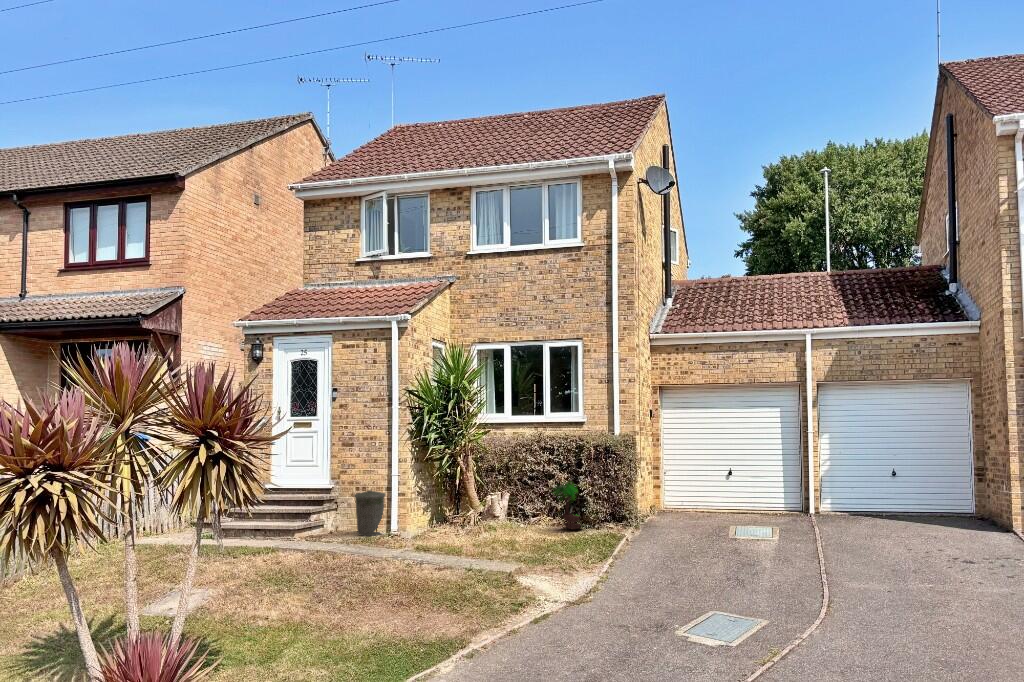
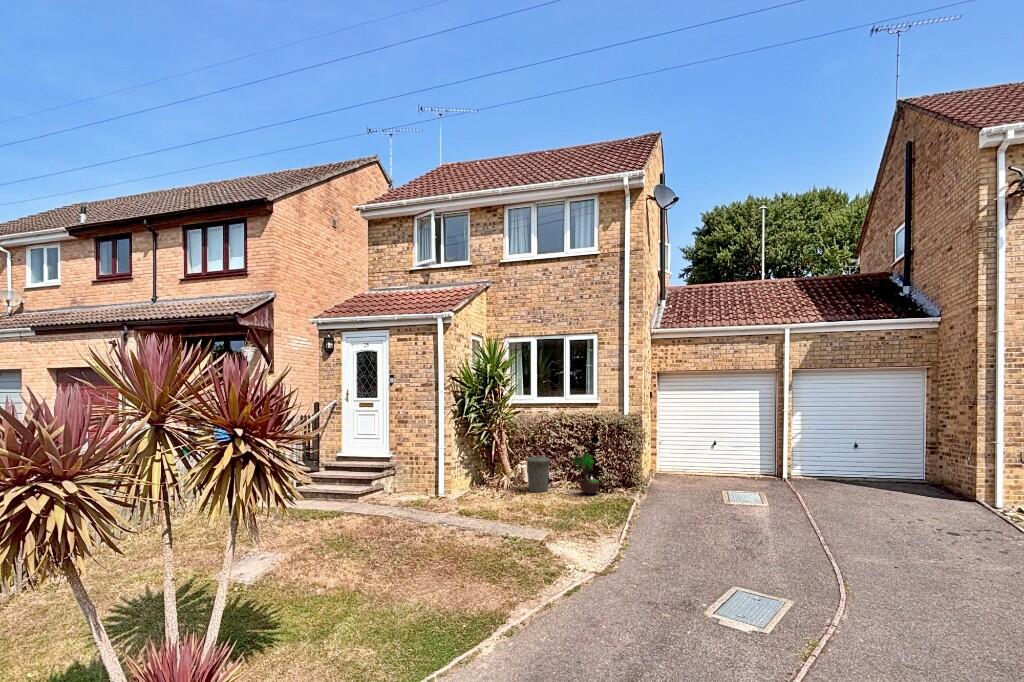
trash can: present [354,490,385,536] -> present [526,455,550,492]

